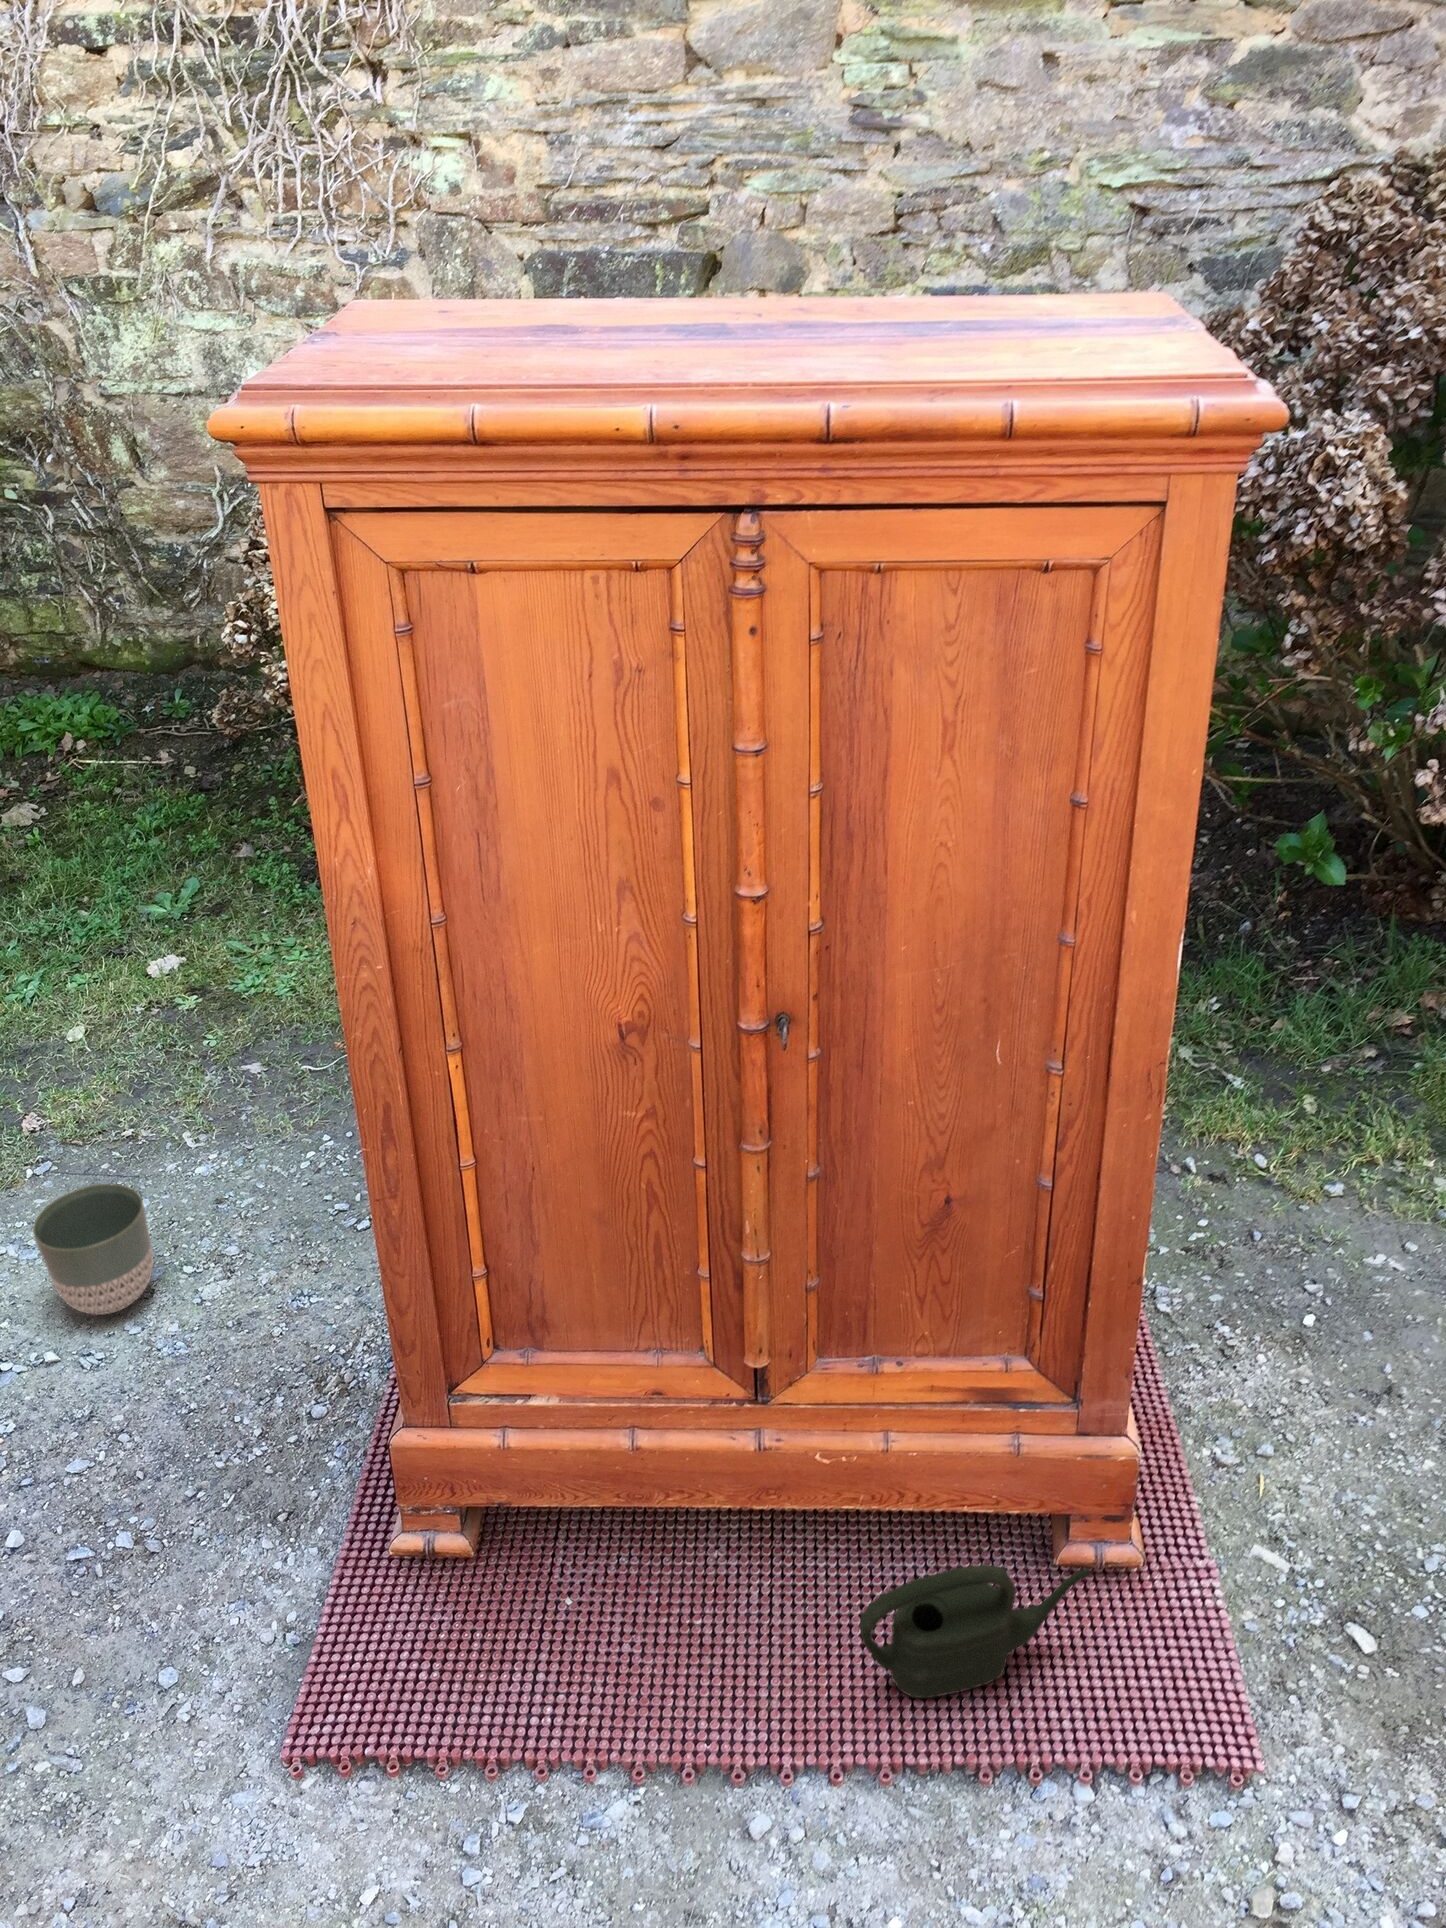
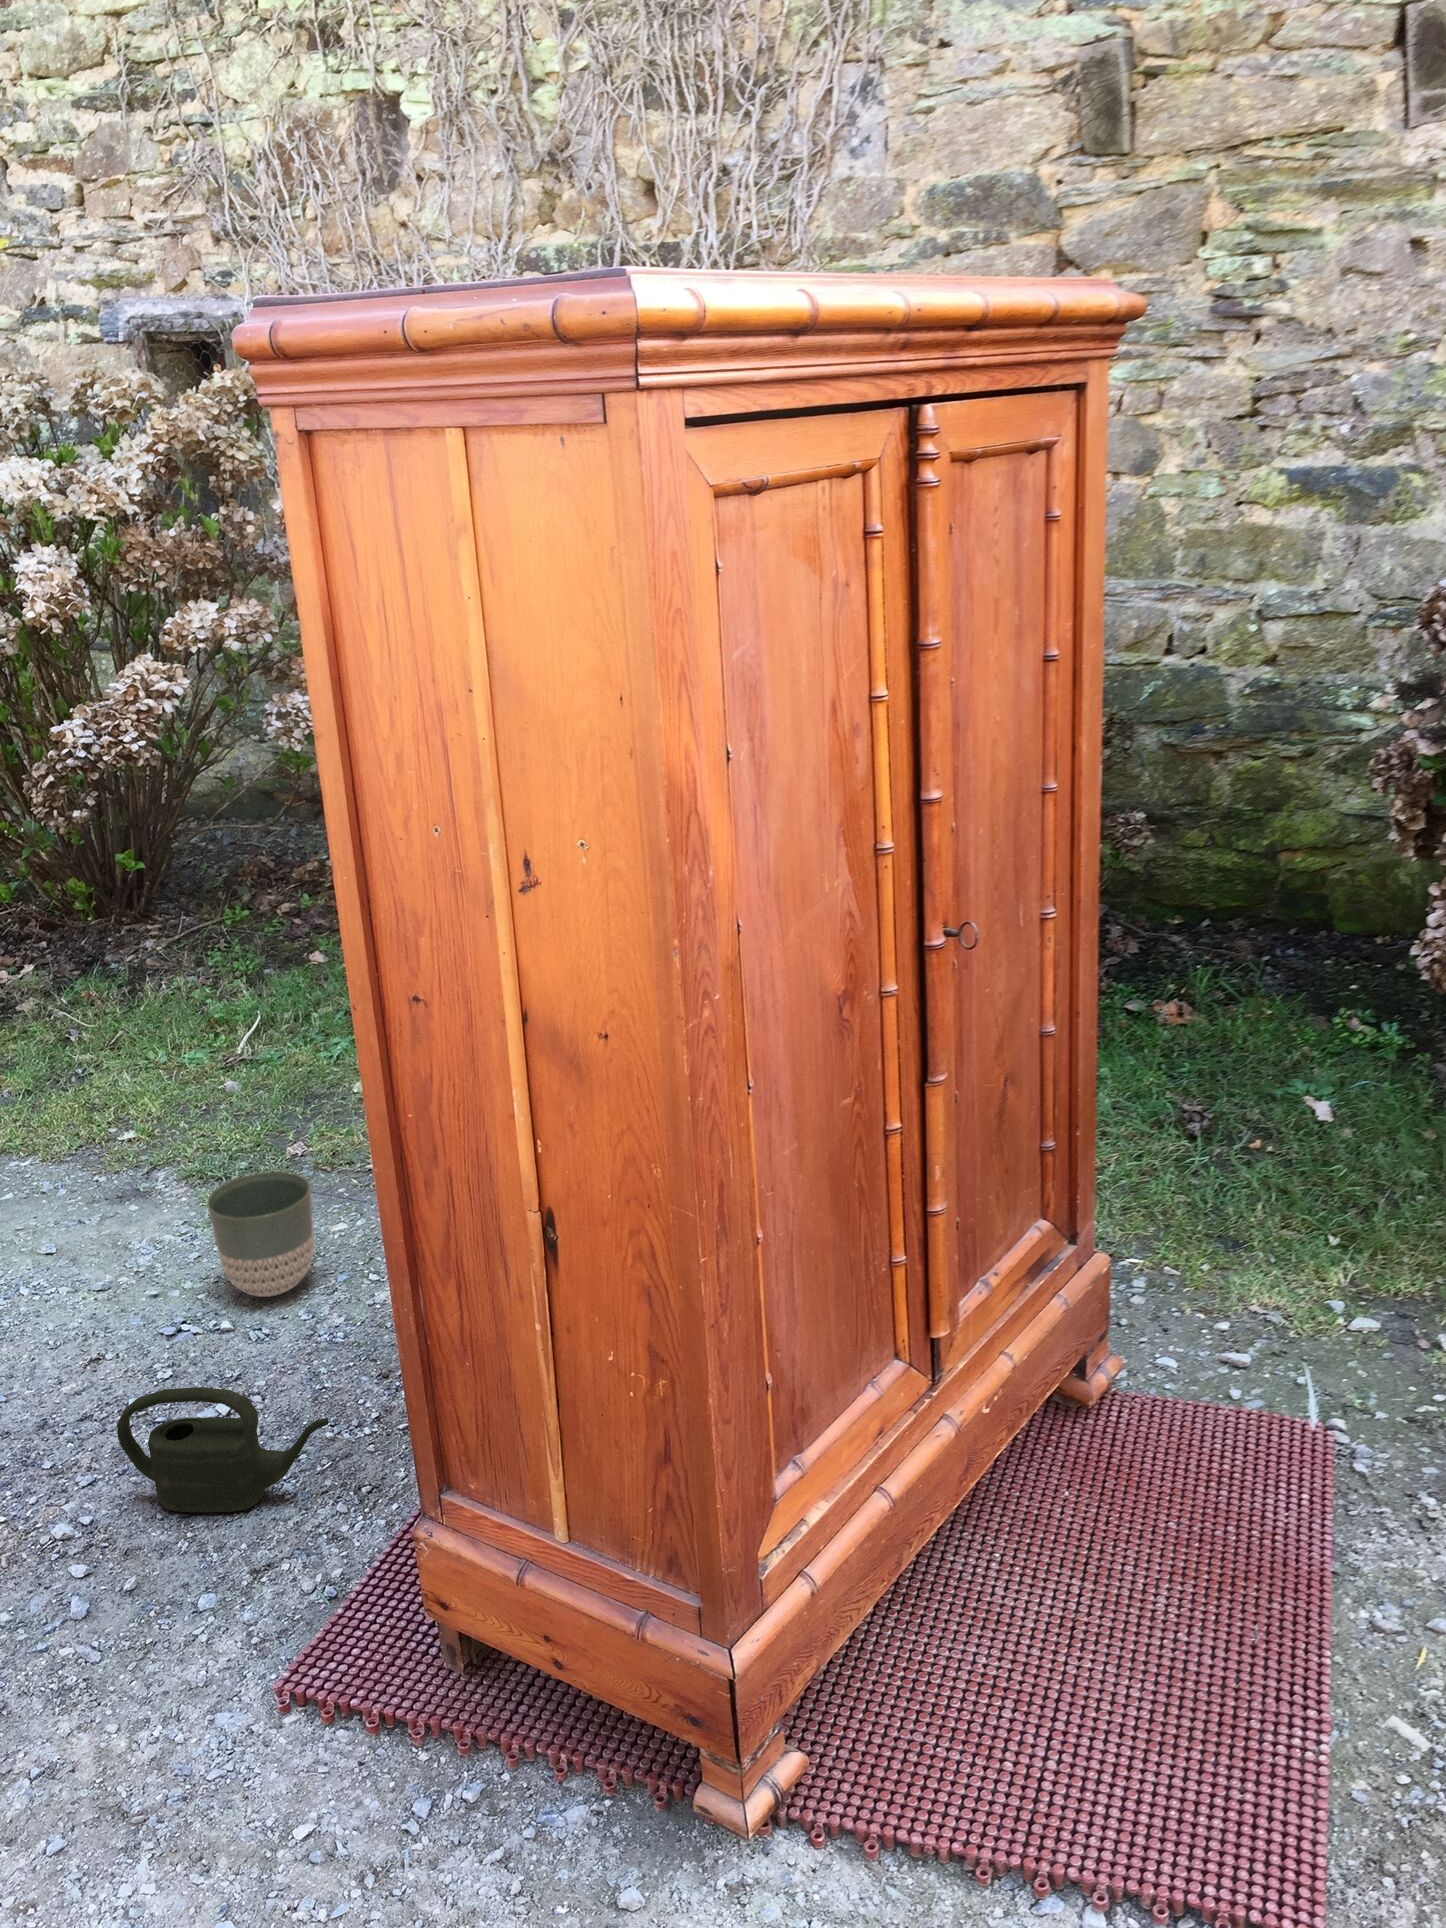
watering can: present [860,1564,1090,1698] -> present [117,1387,329,1512]

